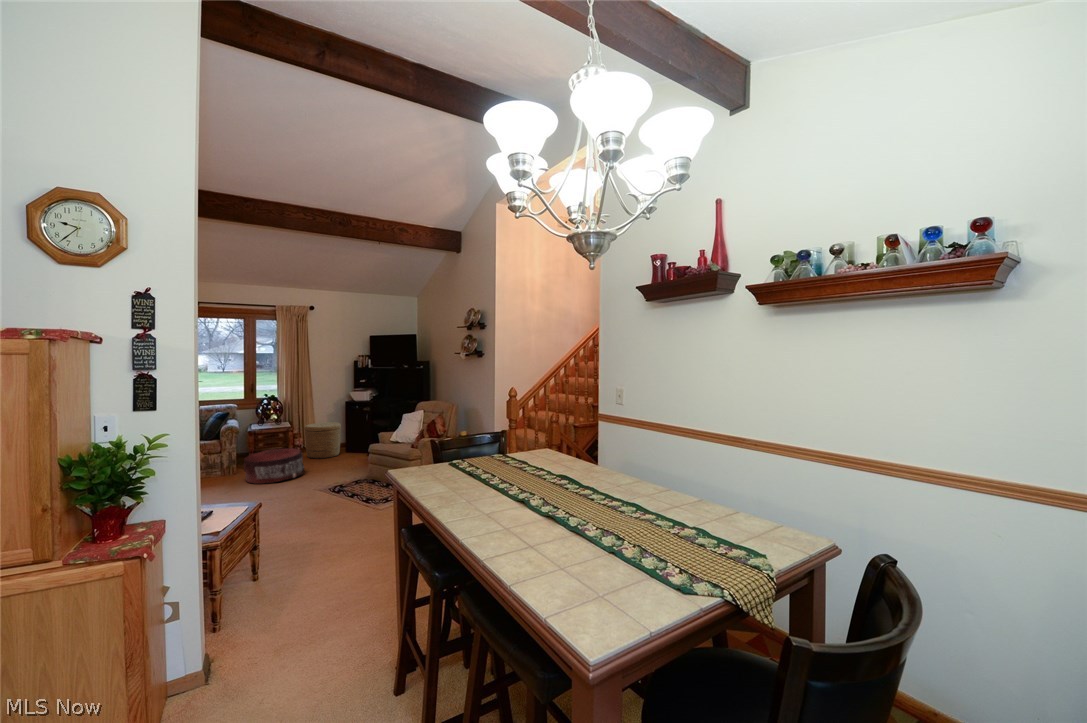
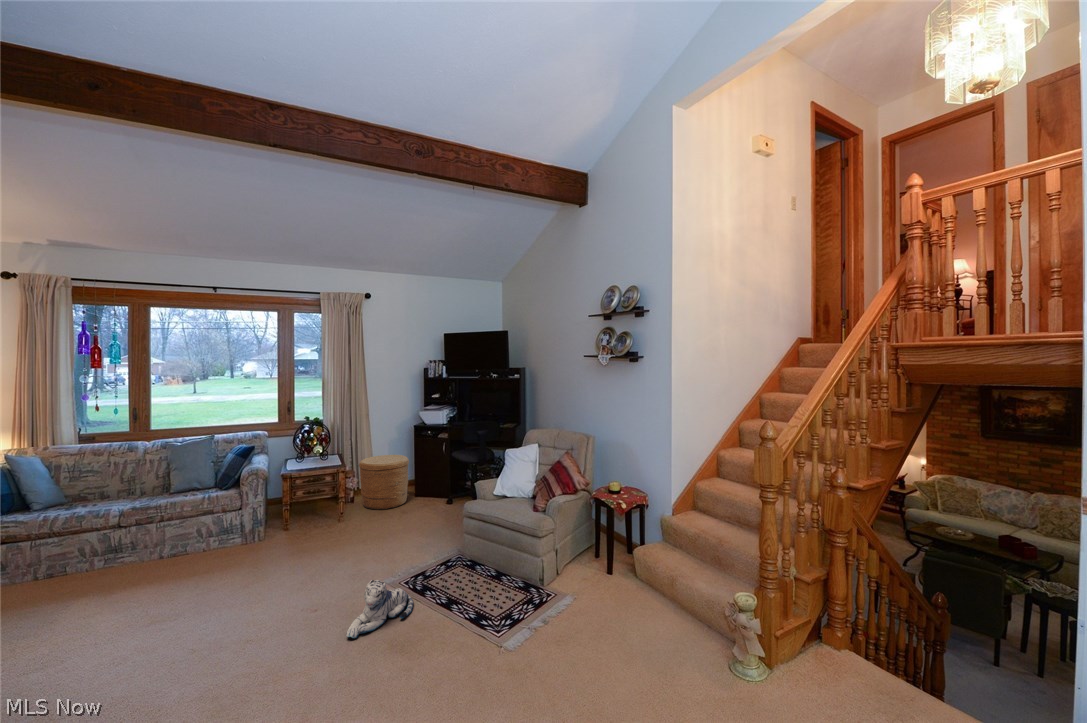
pouf: present [244,448,305,484] -> none [271,501,363,566]
plush toy: none [292,479,333,507] -> present [346,580,414,638]

